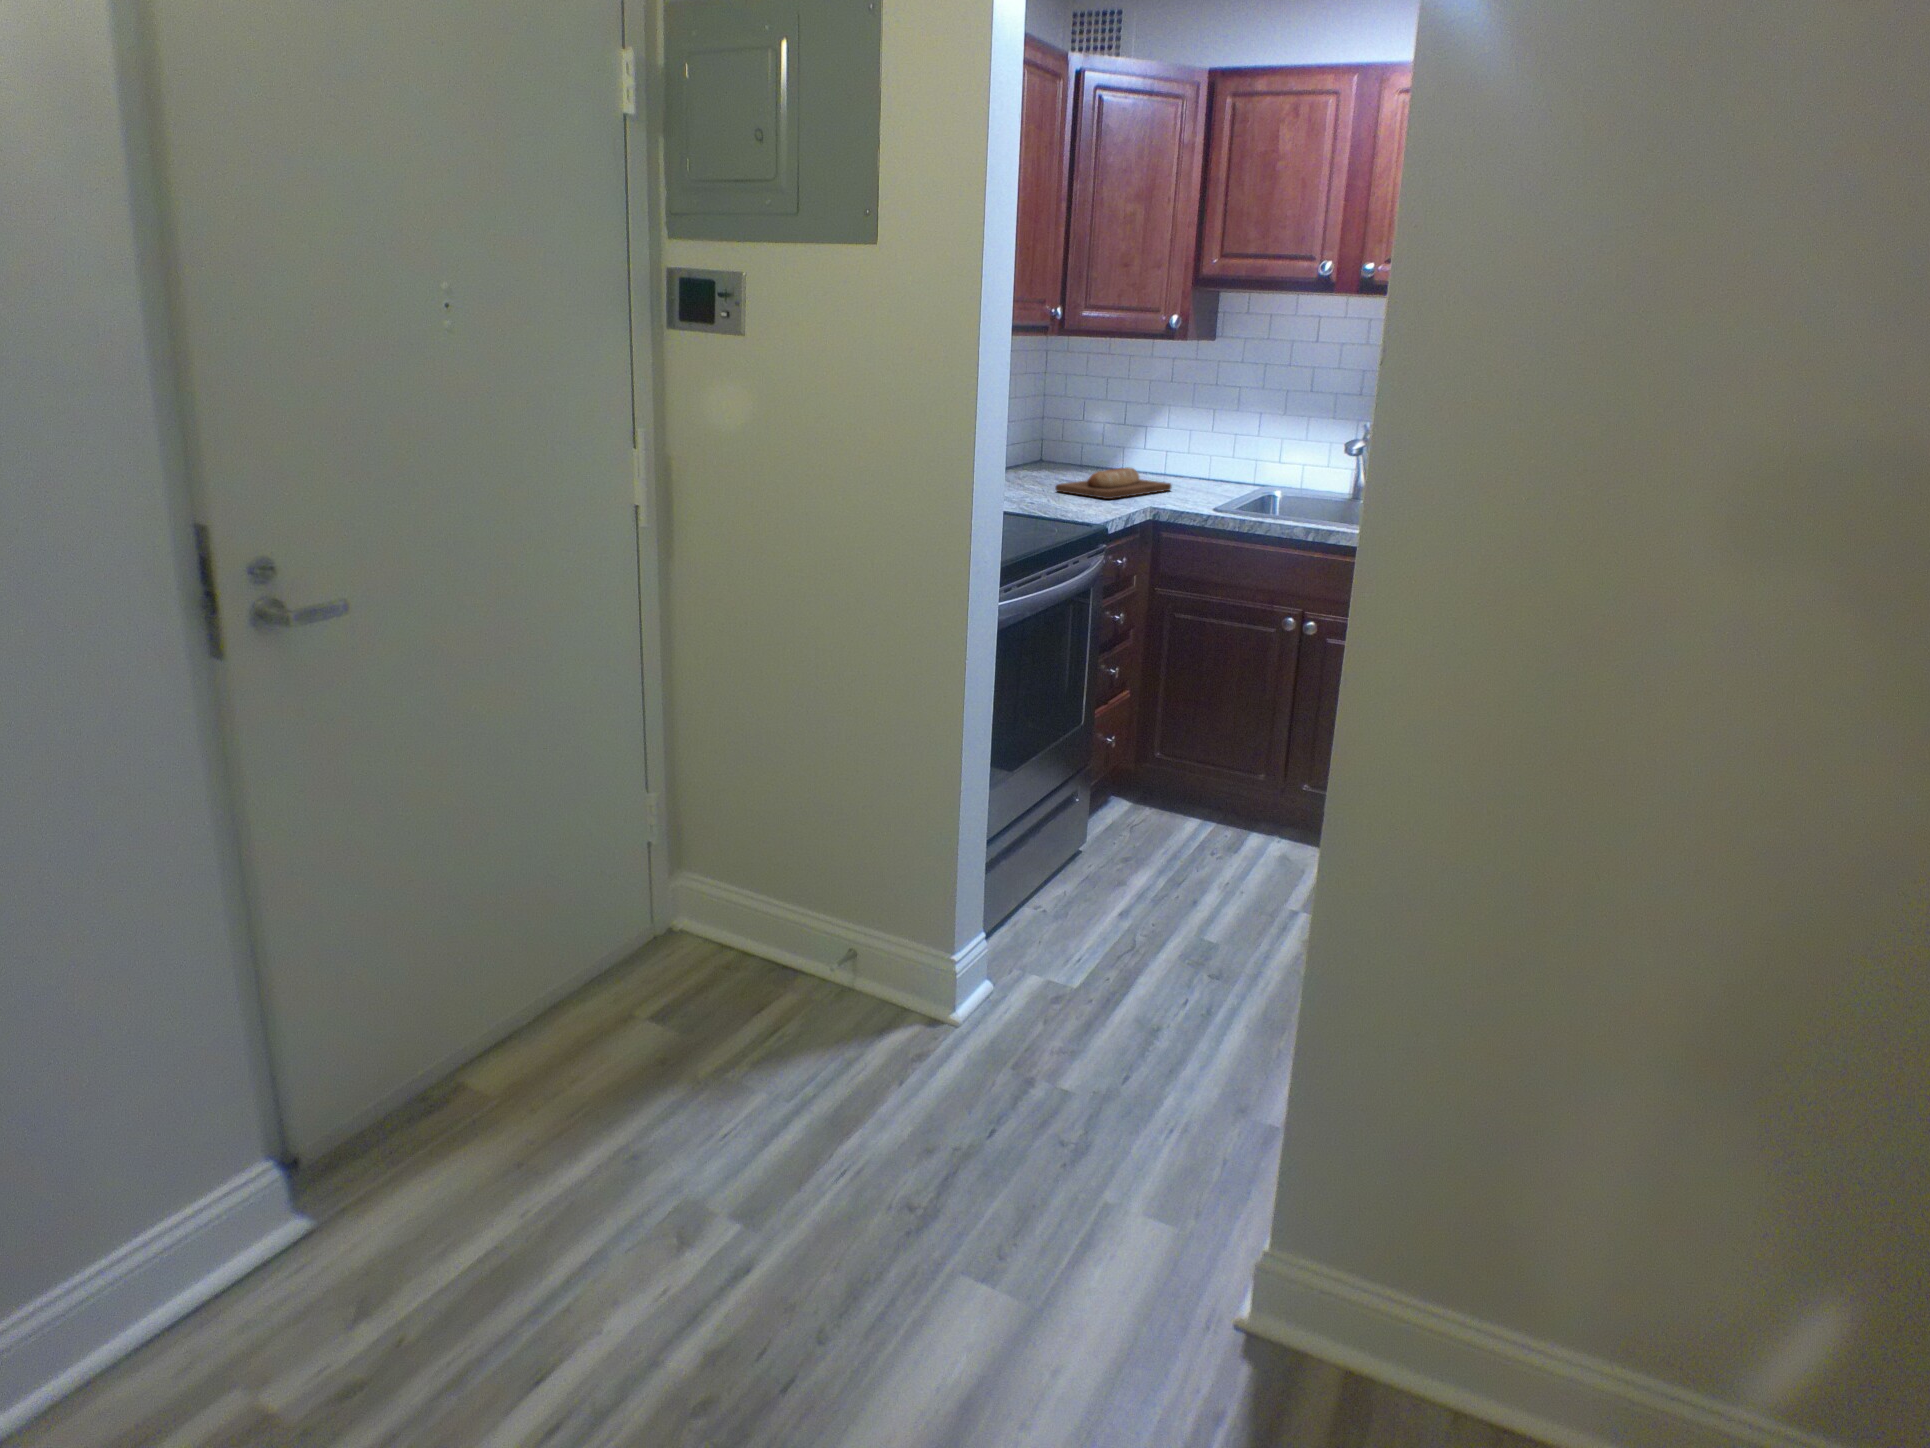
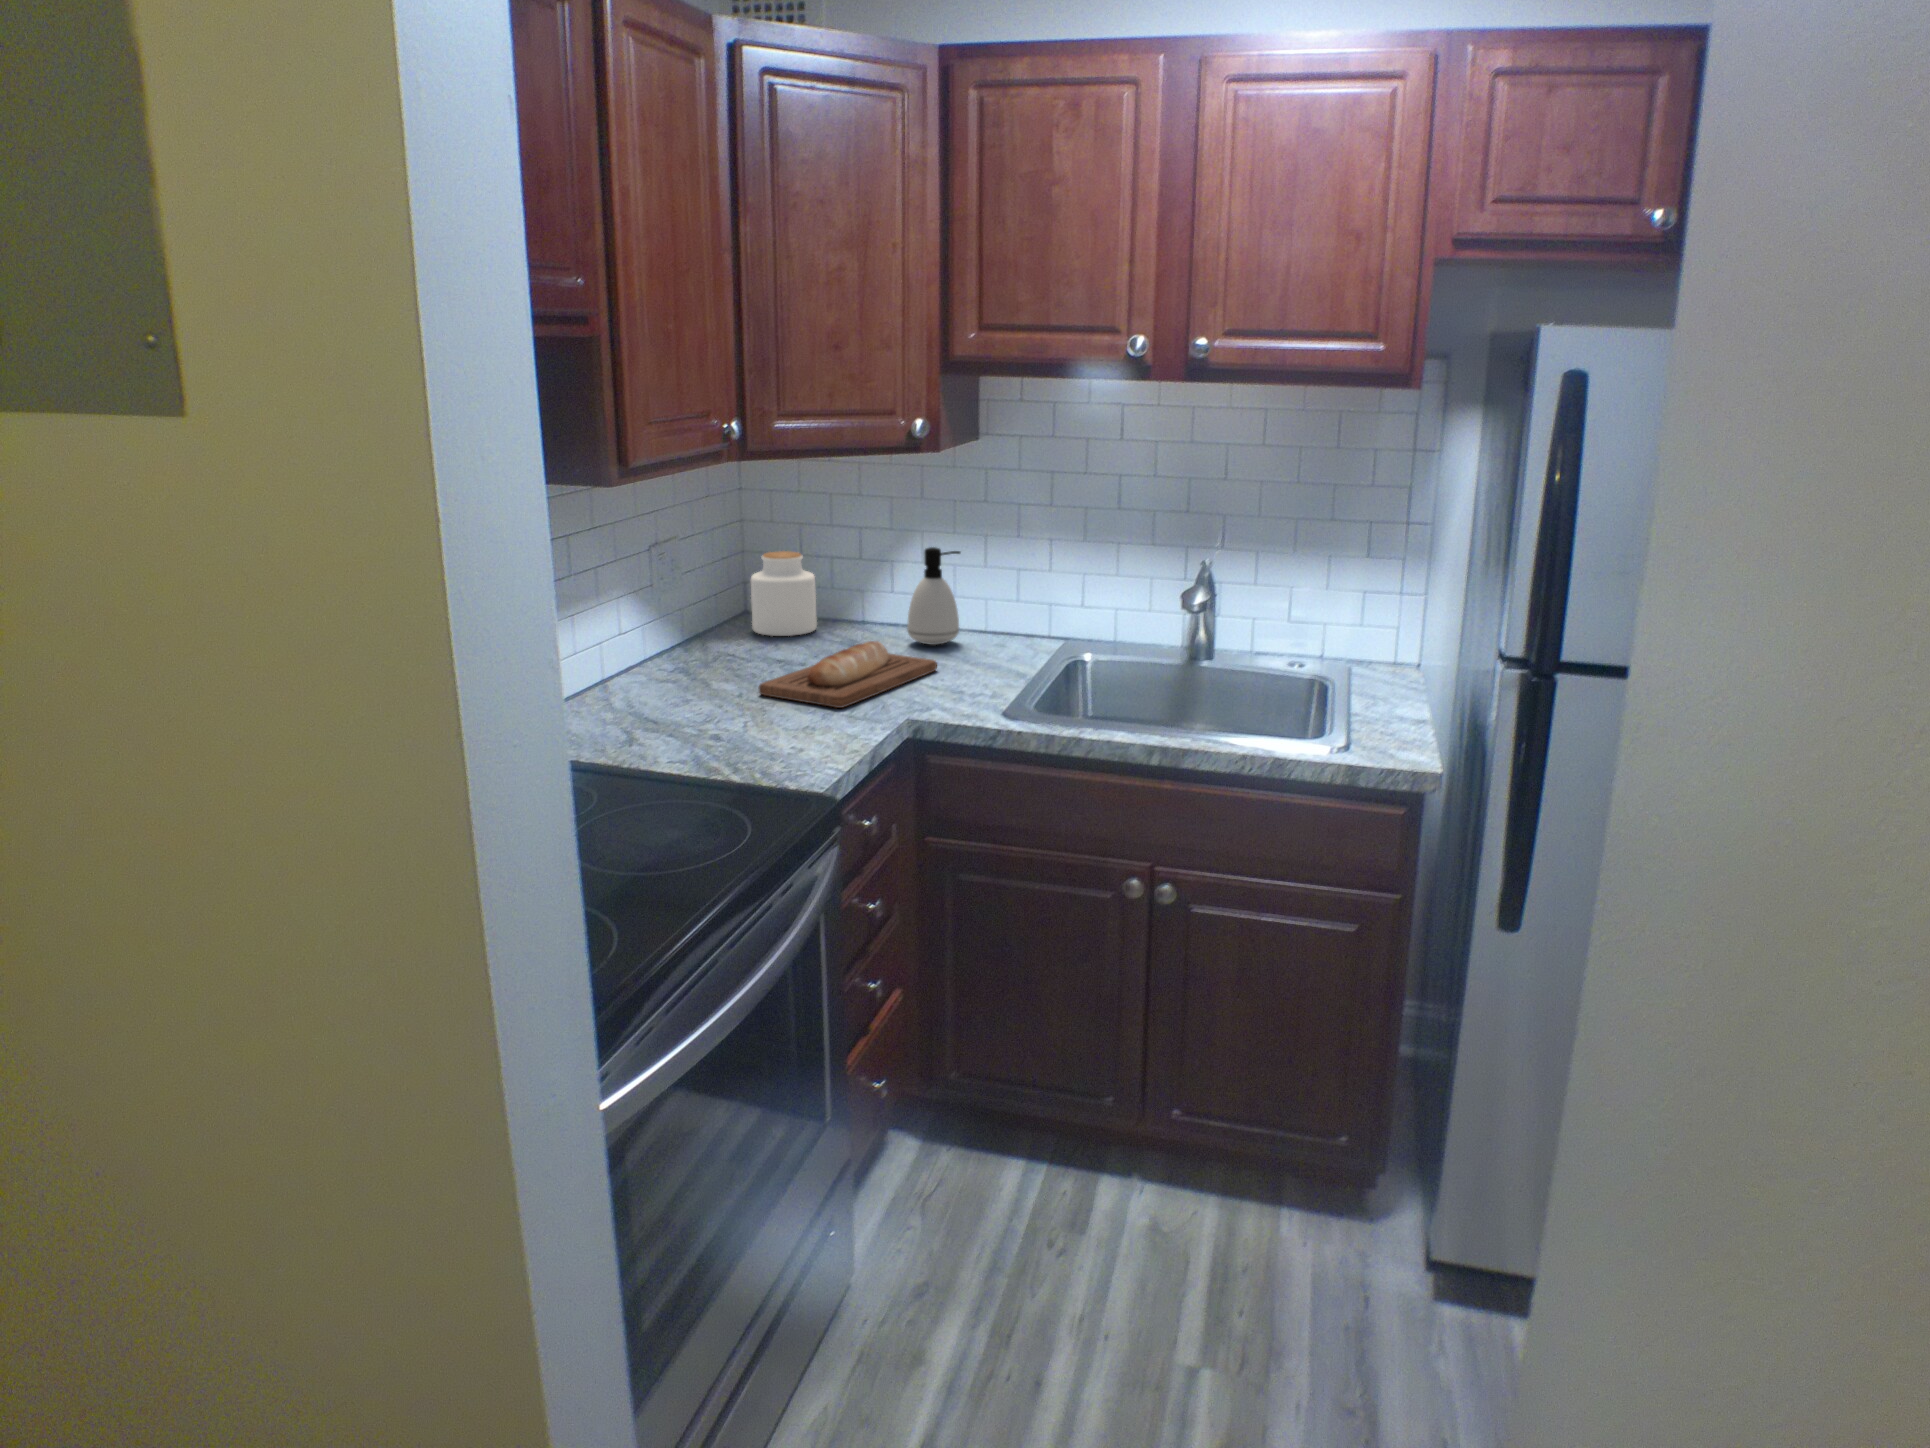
soap dispenser: none [1152,412,1194,480] -> present [907,547,960,645]
jar: none [1046,414,1091,471] -> present [751,551,817,636]

